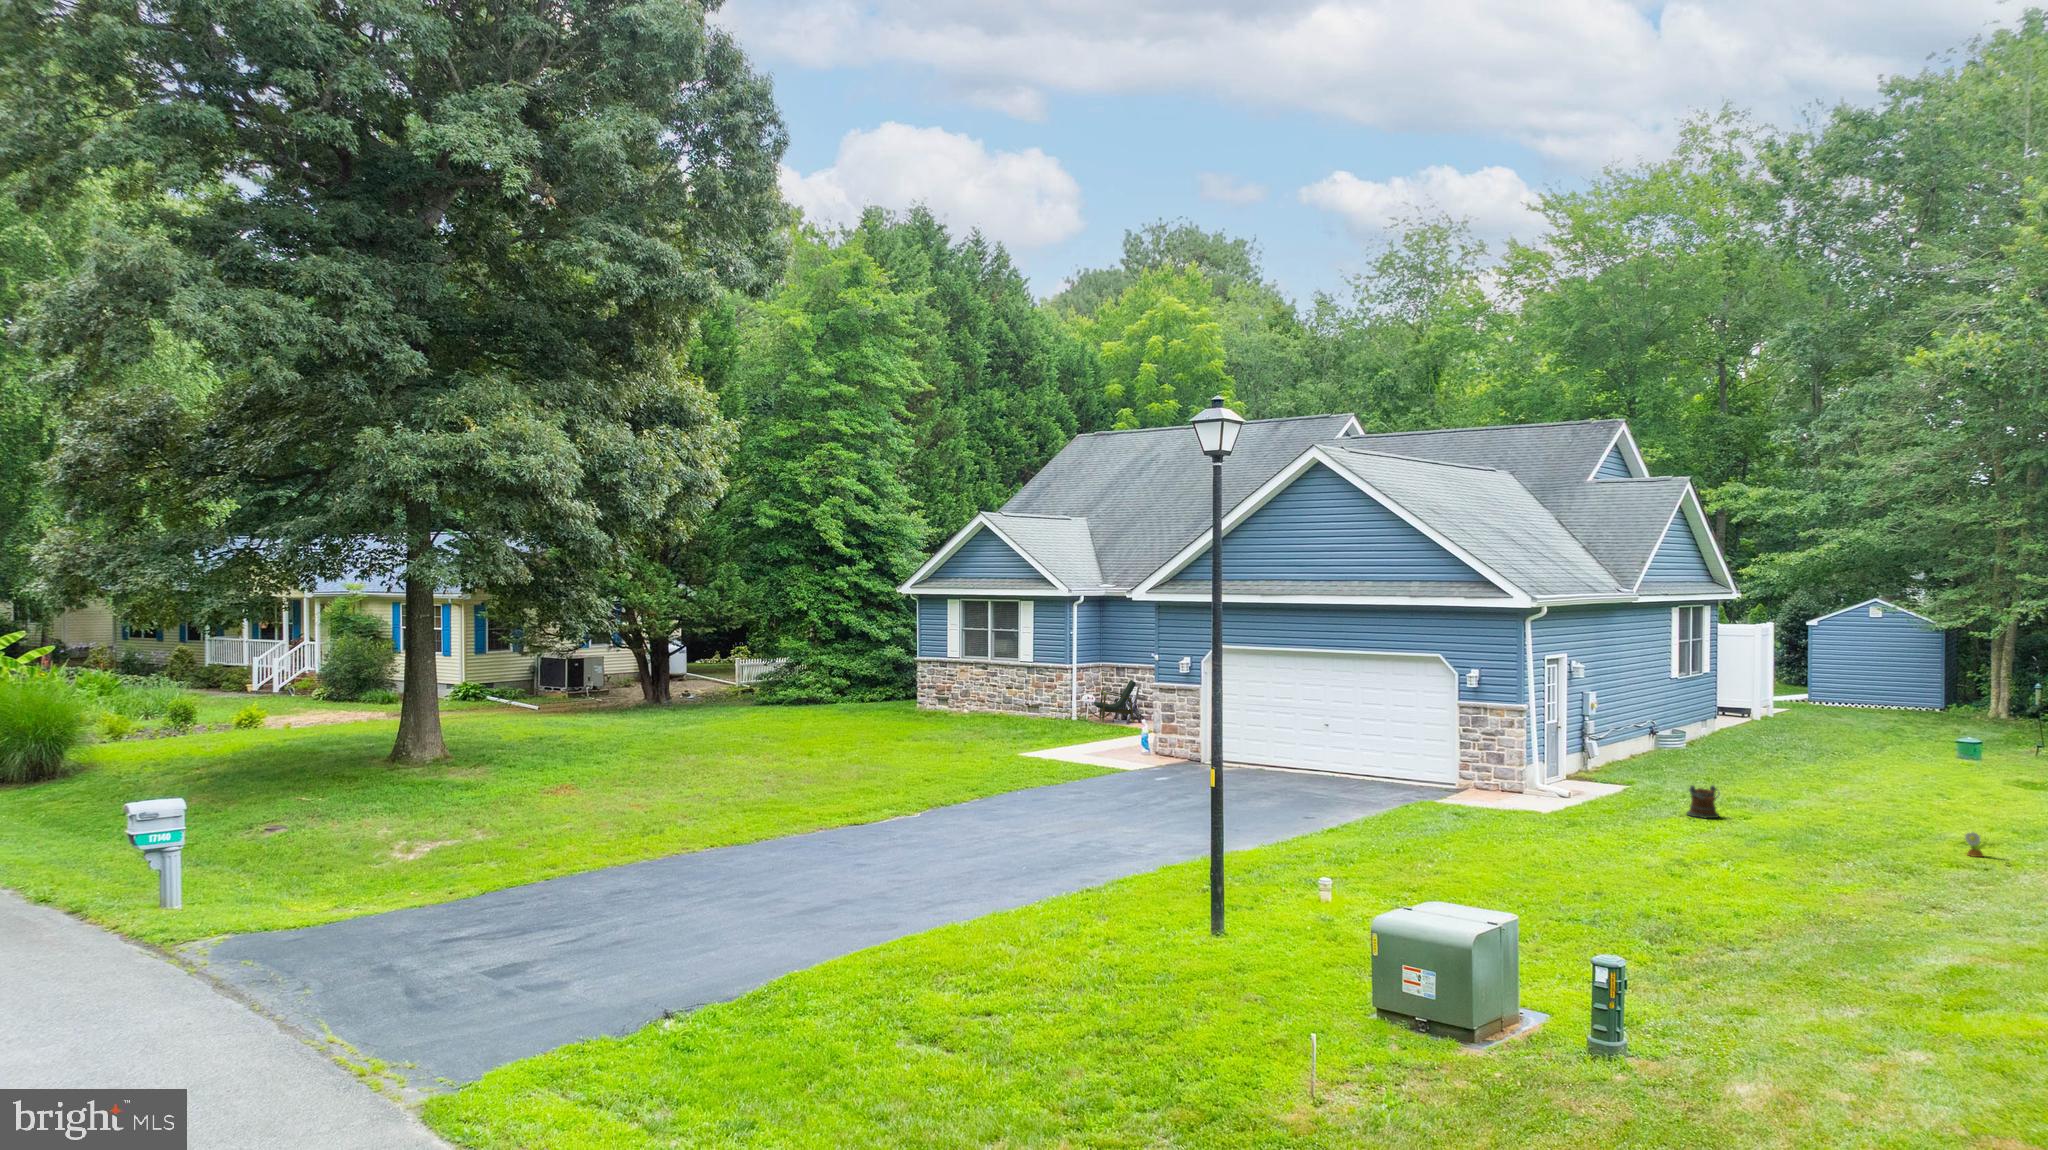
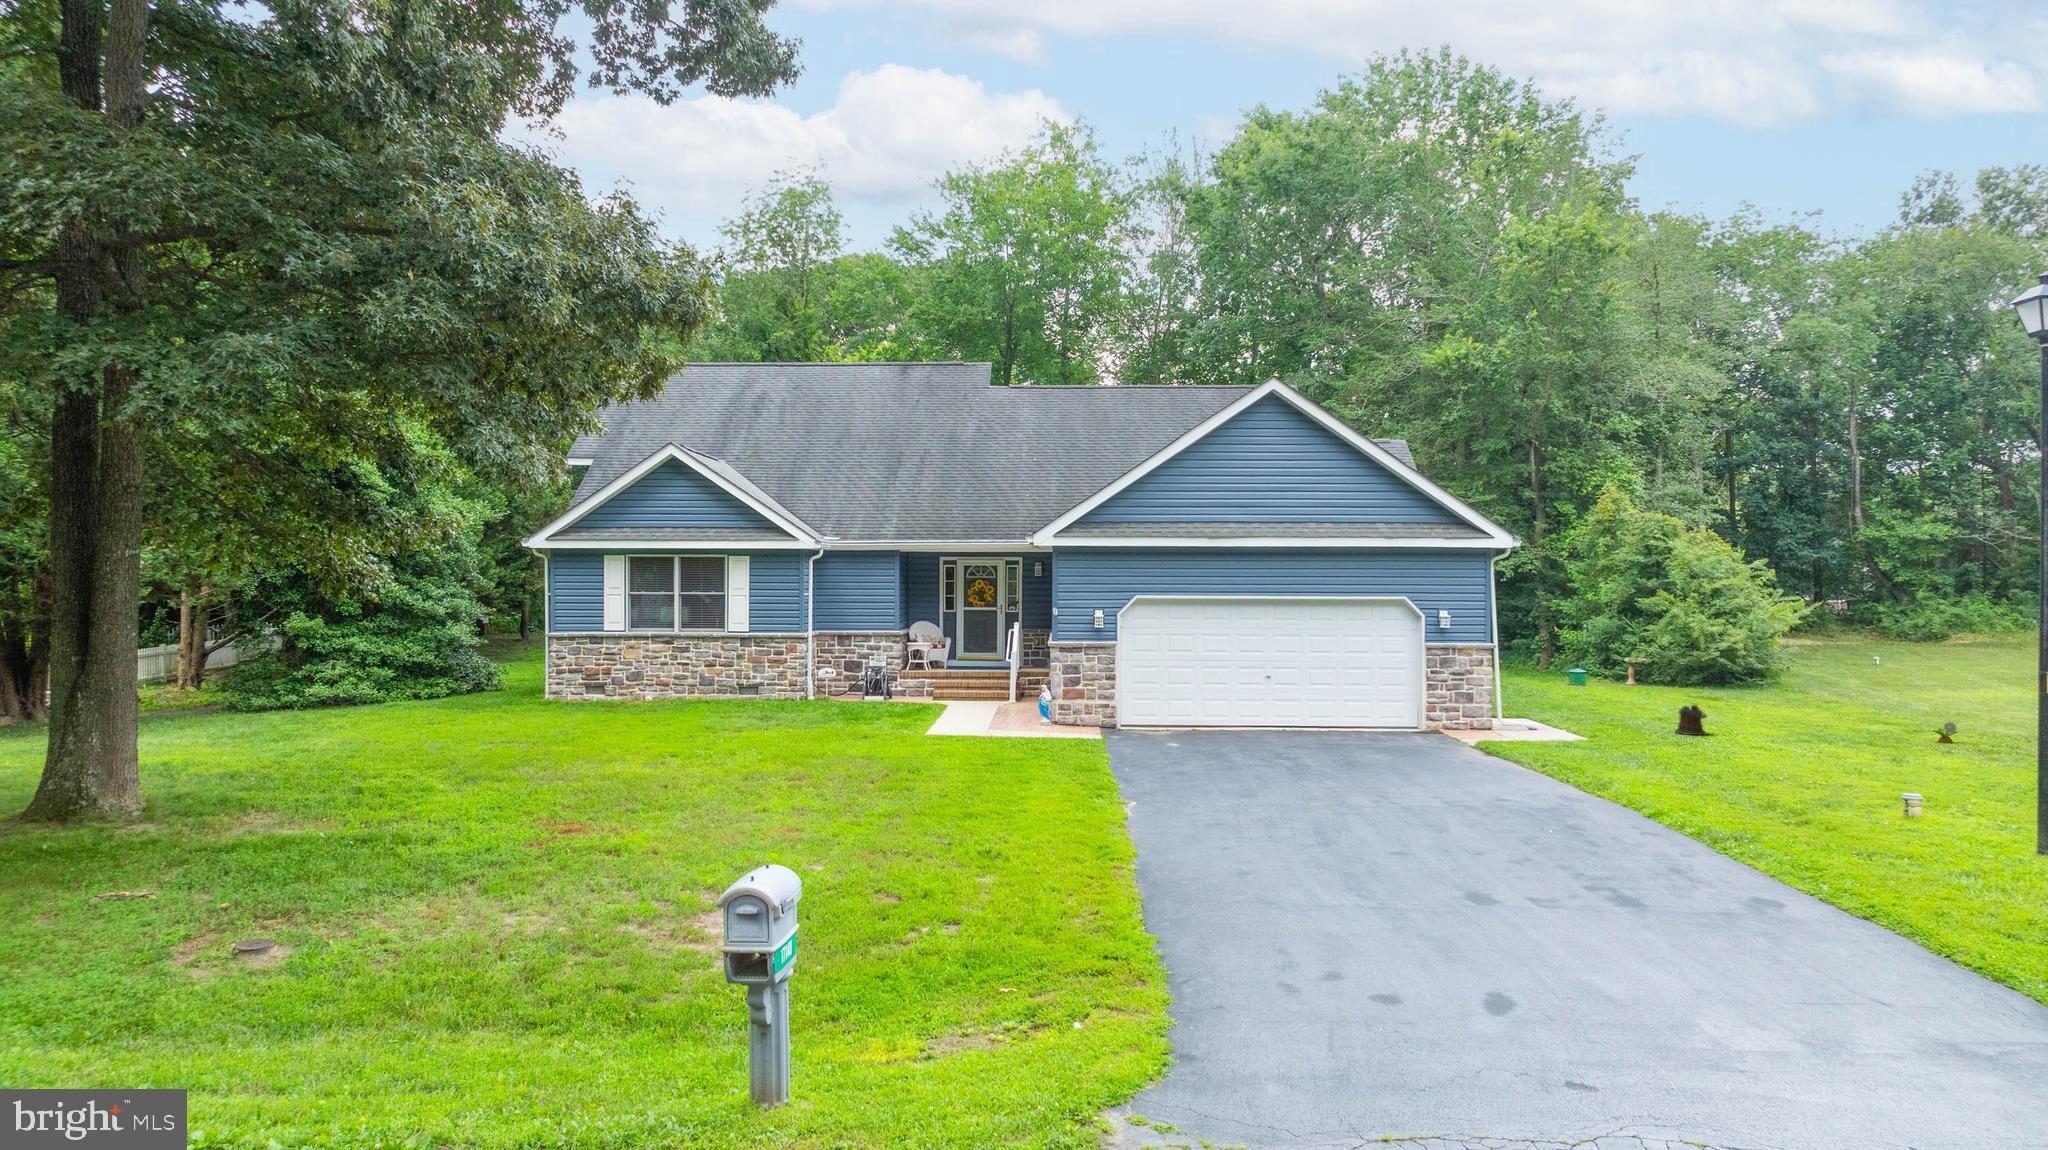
lounge chair: present [1094,680,1136,723] -> none [831,649,889,701]

